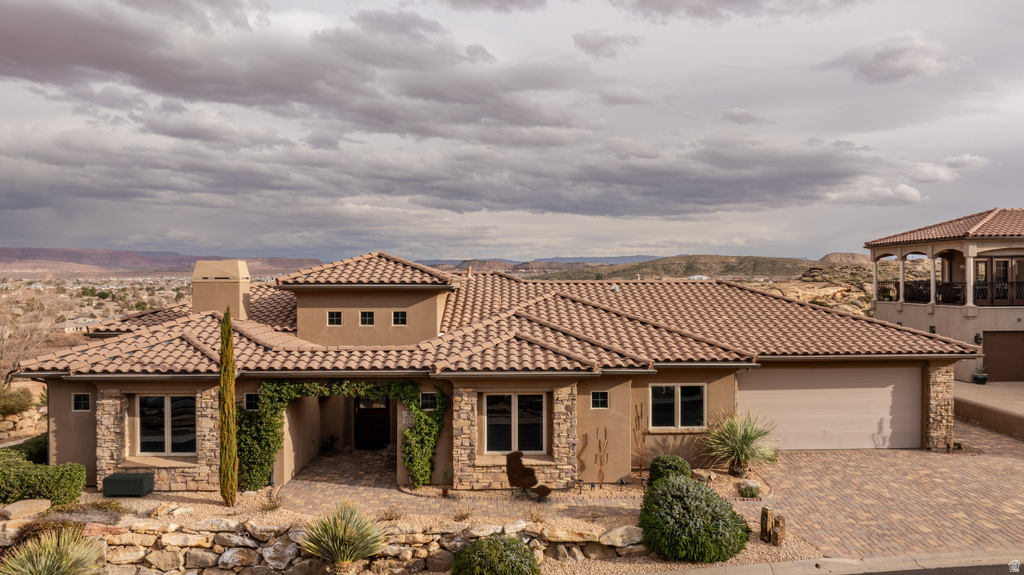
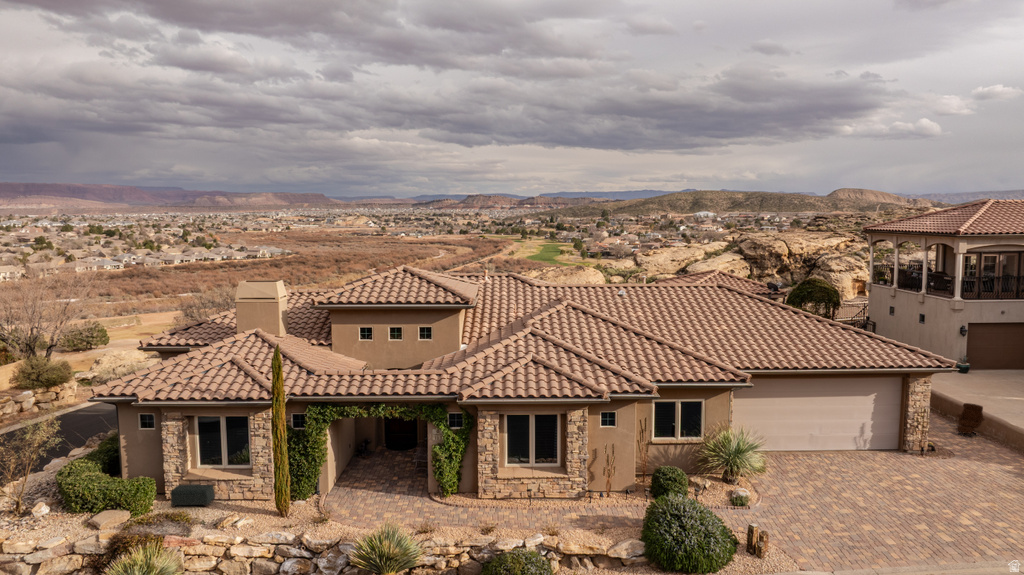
lounge chair: present [506,451,551,502] -> present [957,403,984,436]
potted tree: present [437,464,456,495] -> none [463,475,481,504]

